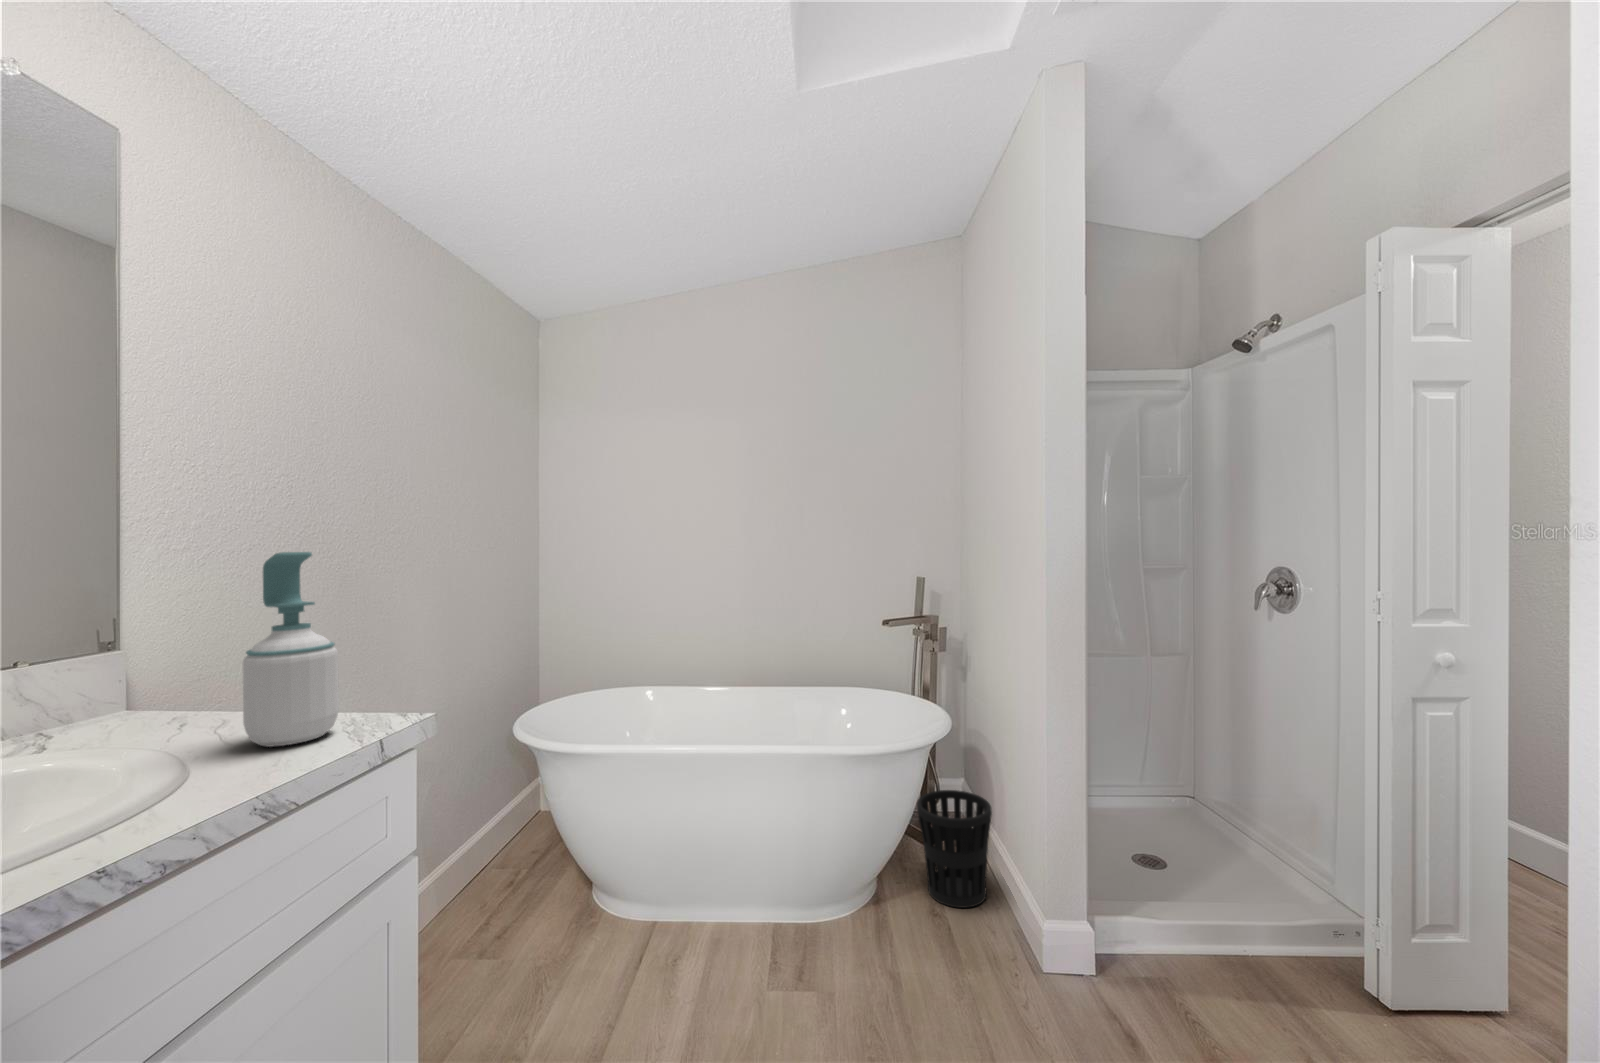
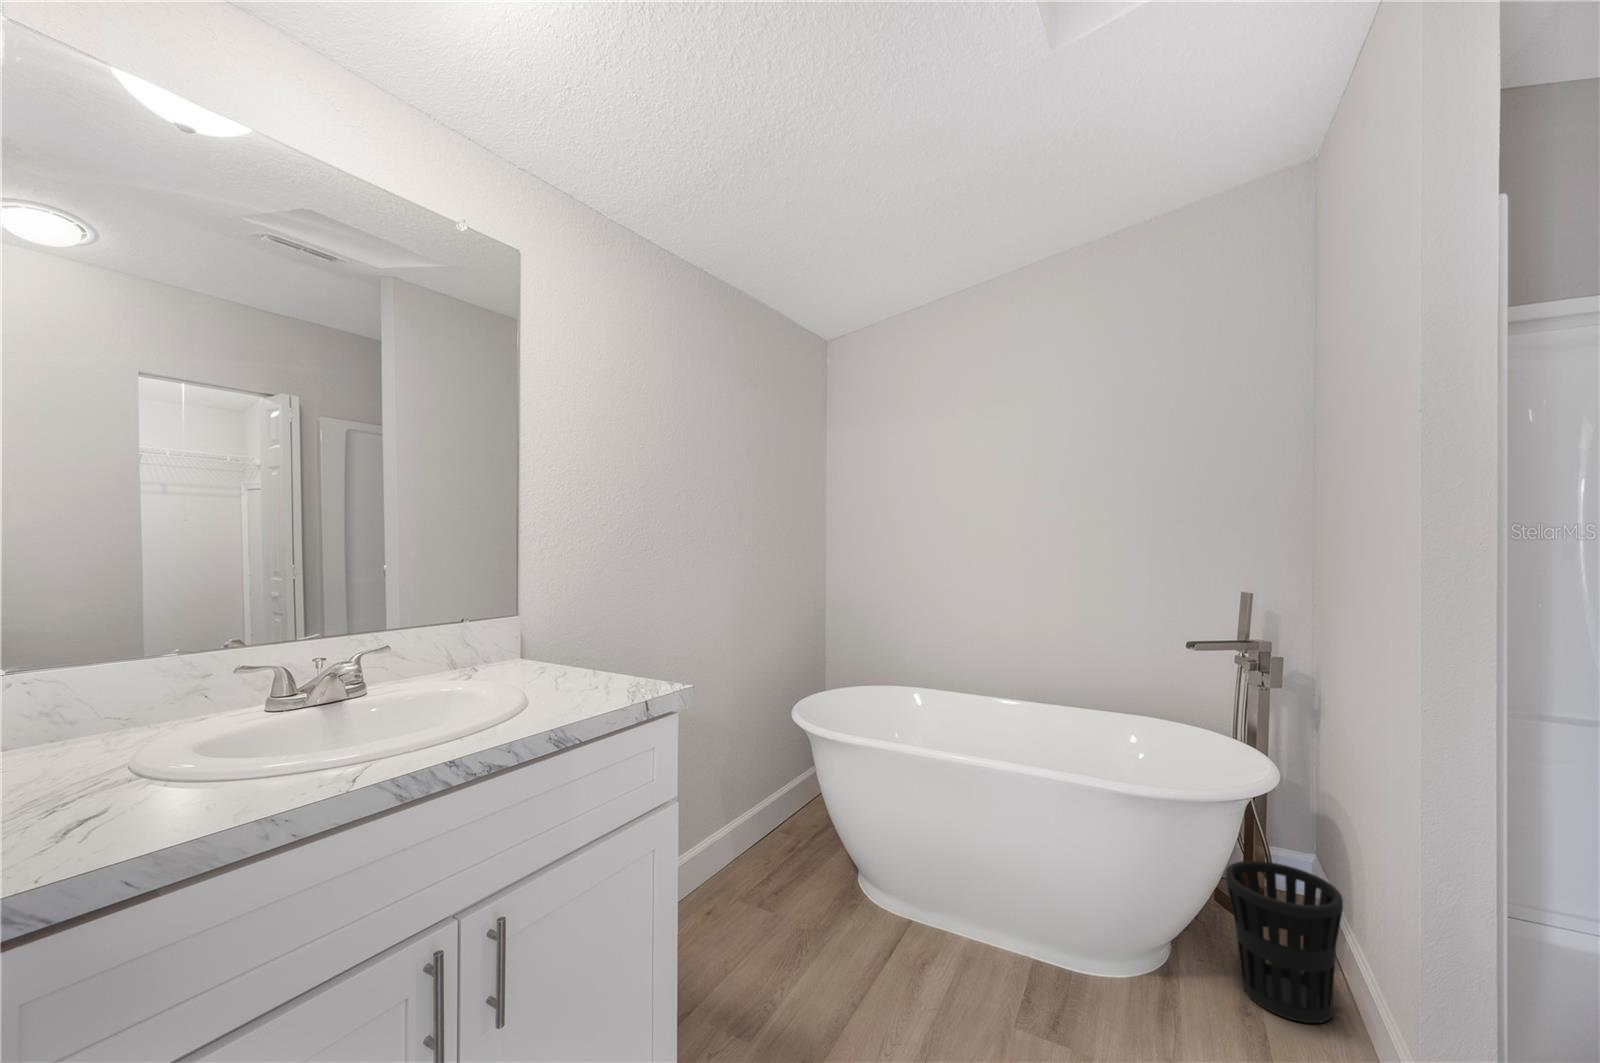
soap bottle: present [243,552,339,747] -> none [559,541,620,694]

